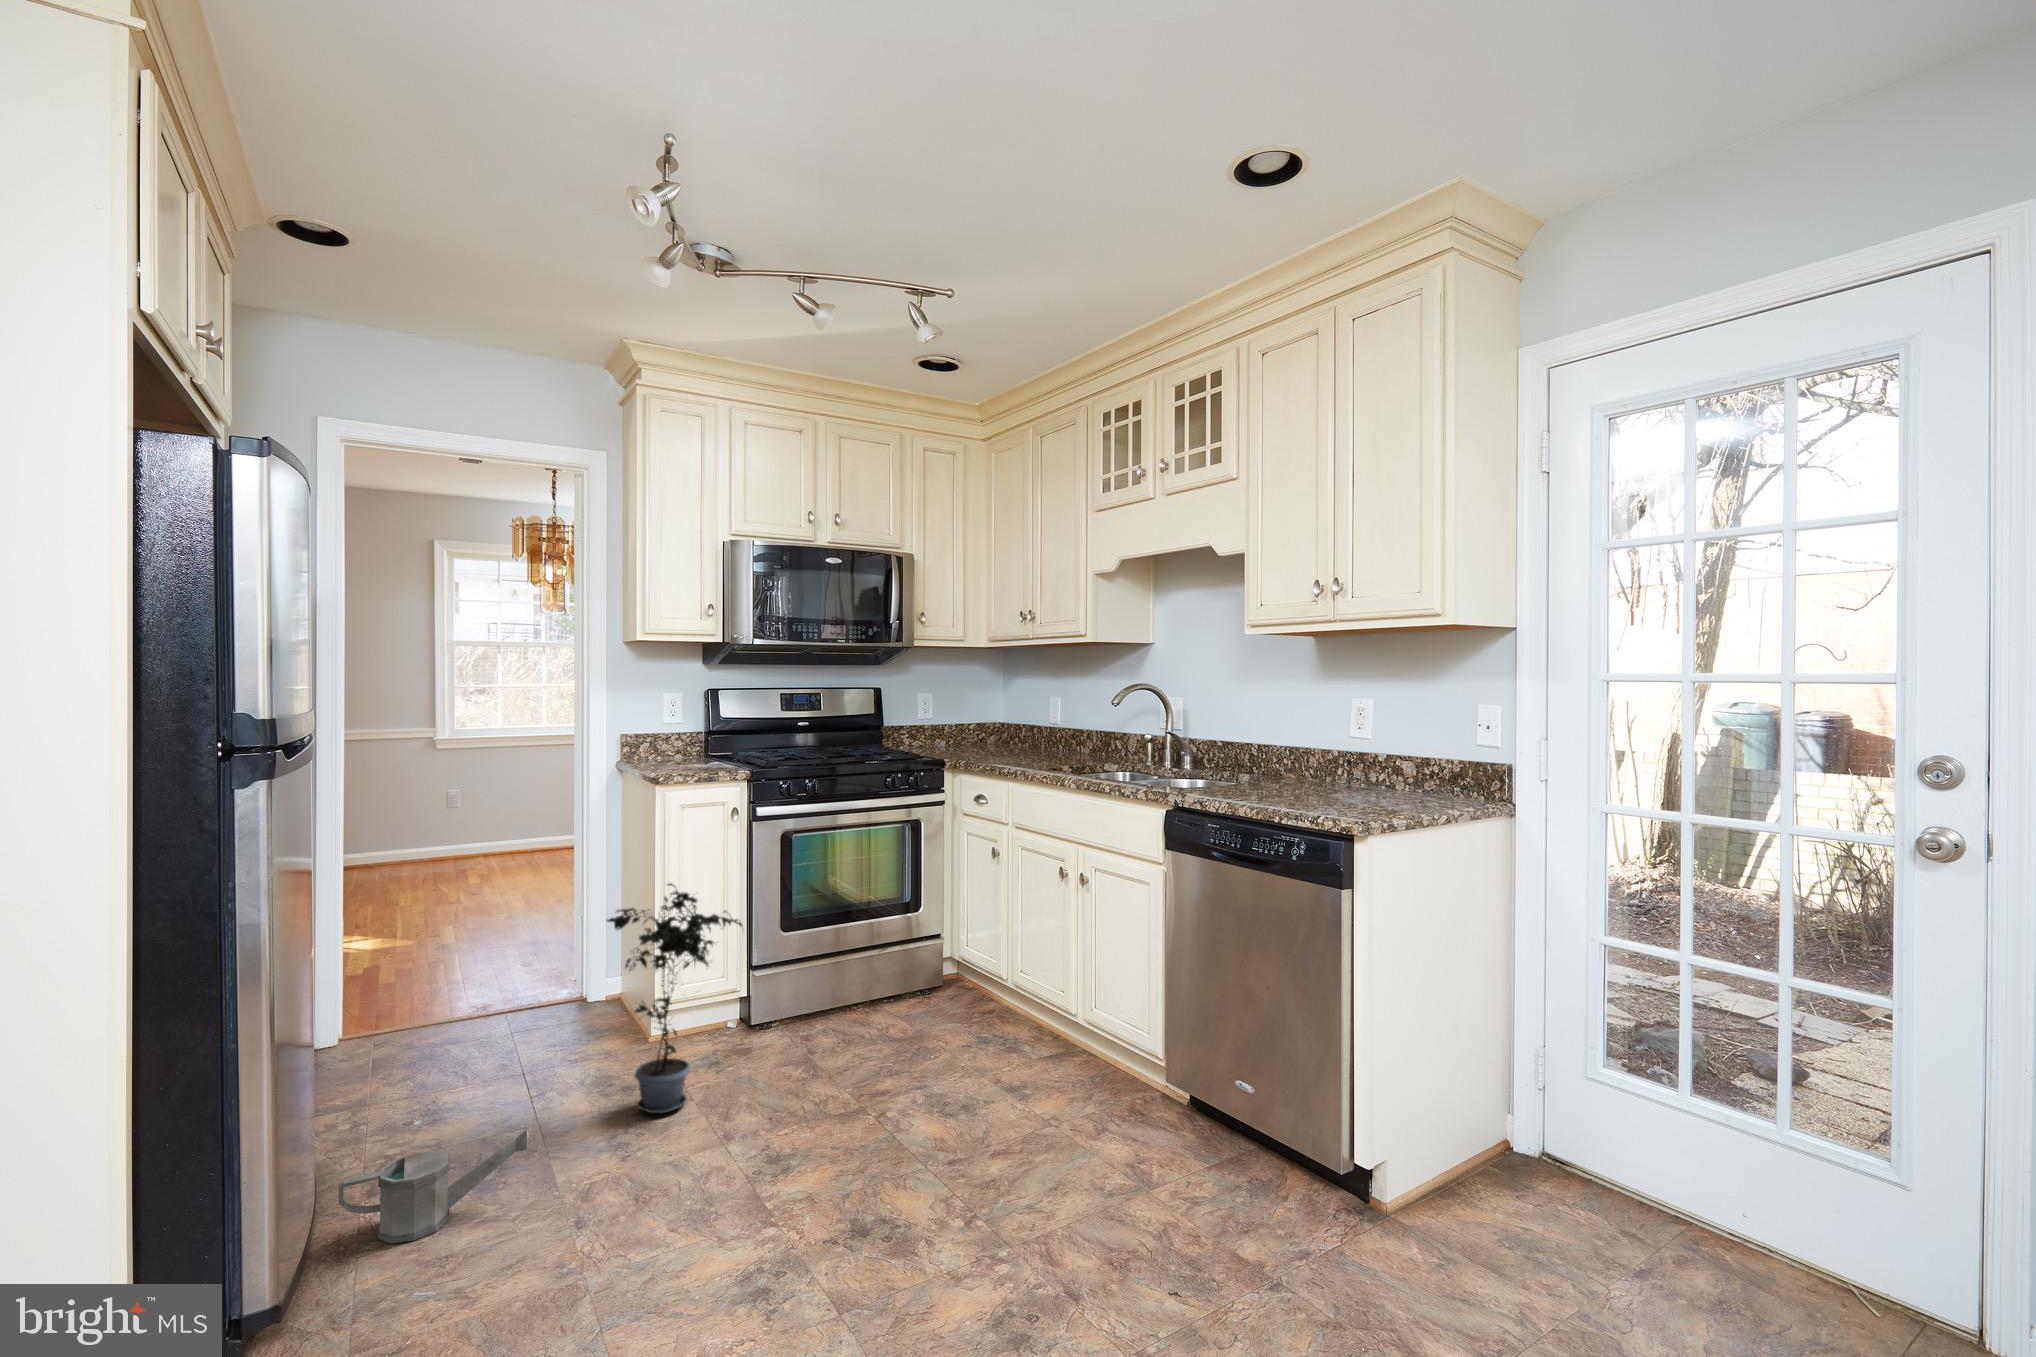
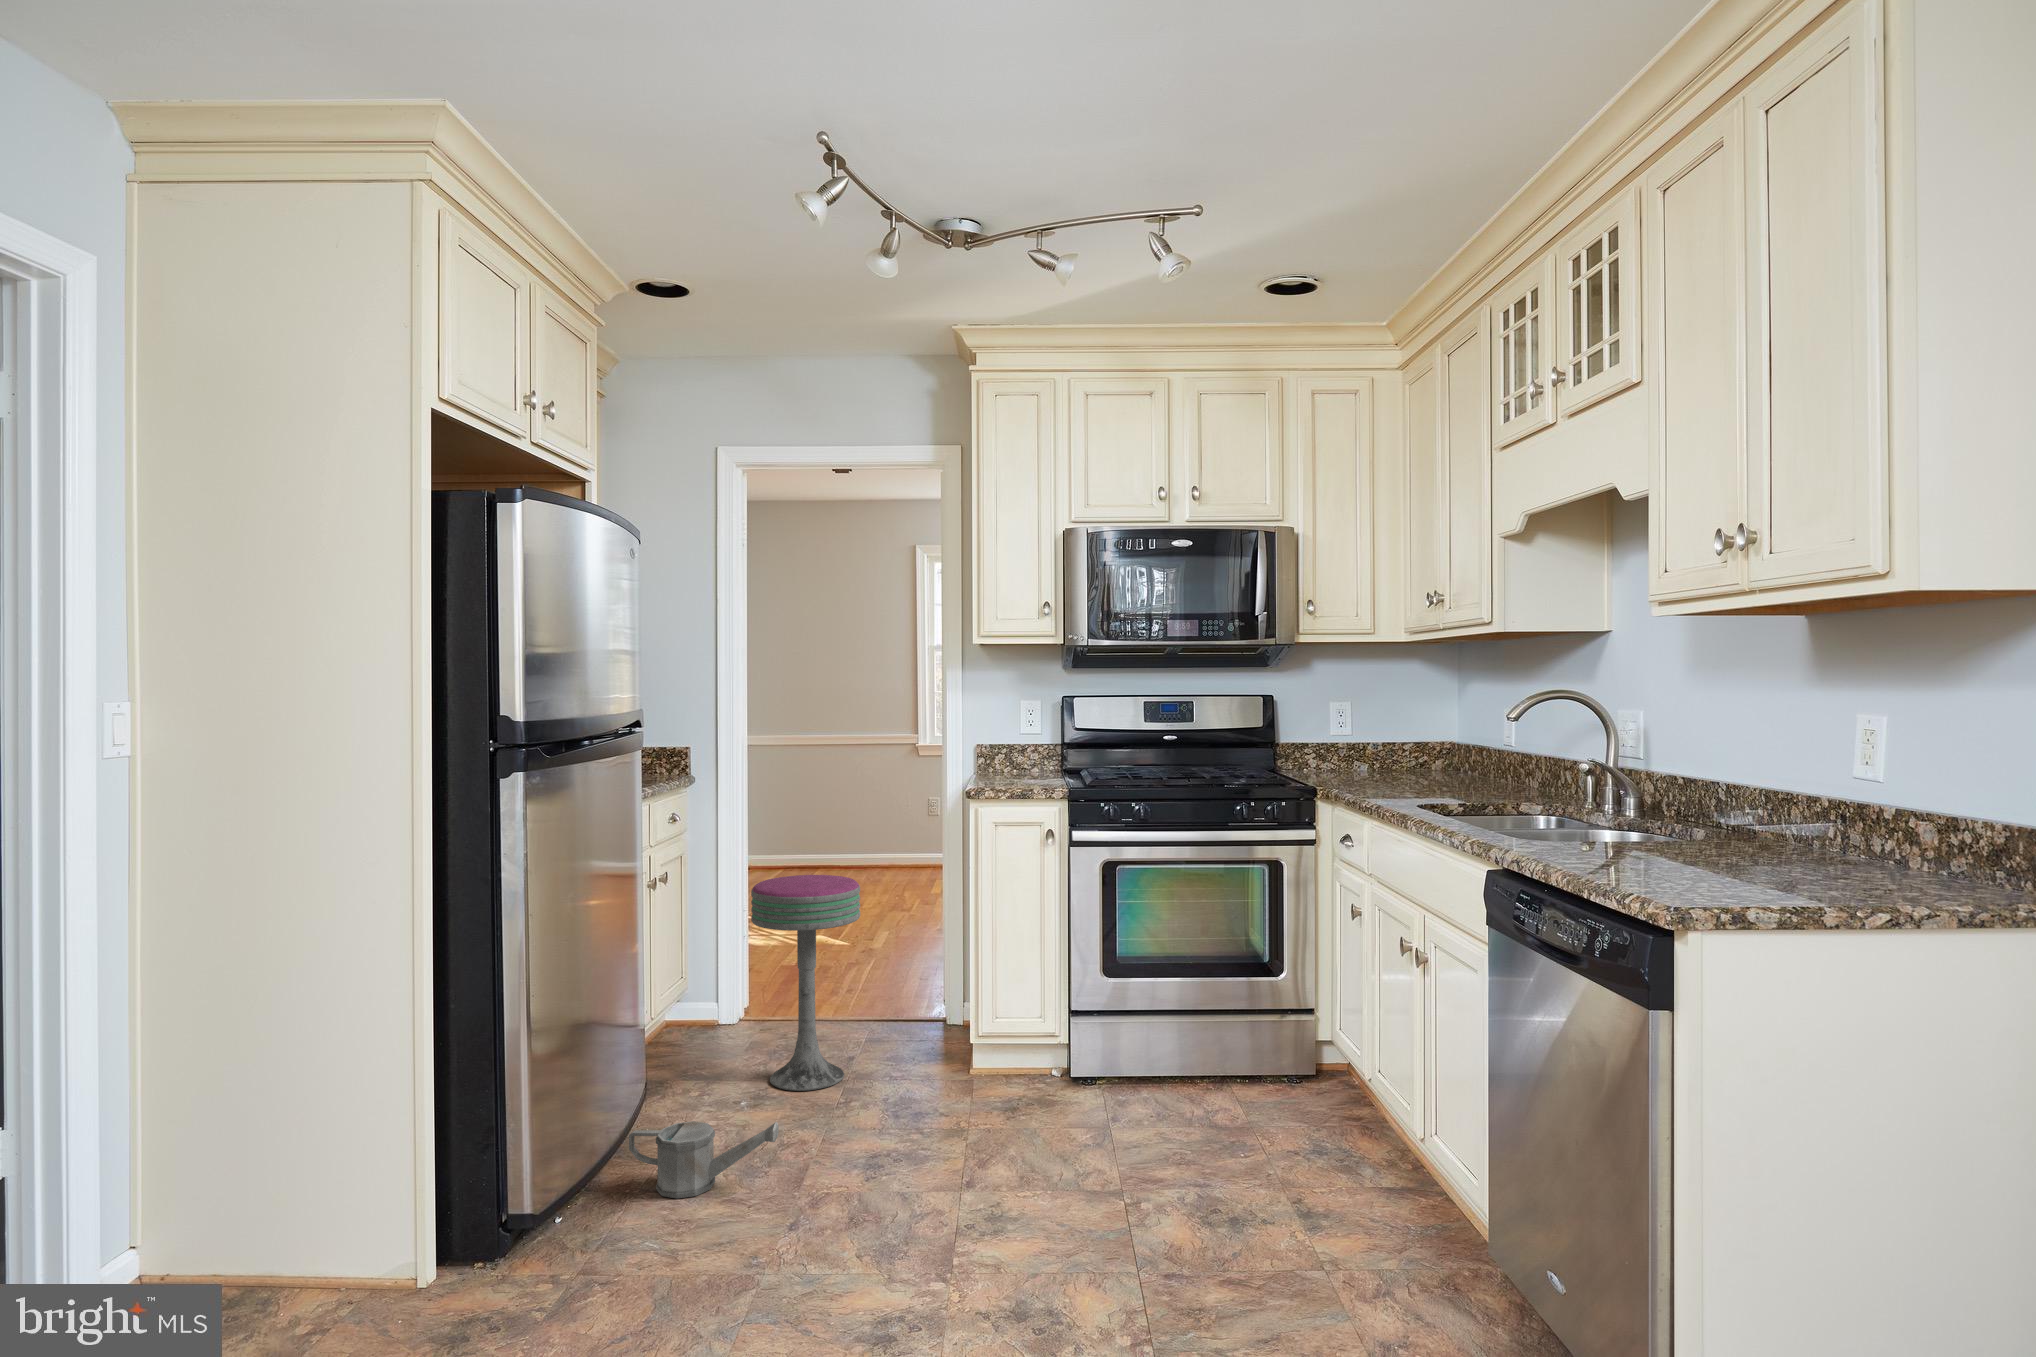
bar stool: none [408,872,537,1102] -> present [751,875,860,1091]
potted plant: present [607,883,742,1114] -> none [891,902,1007,1143]

